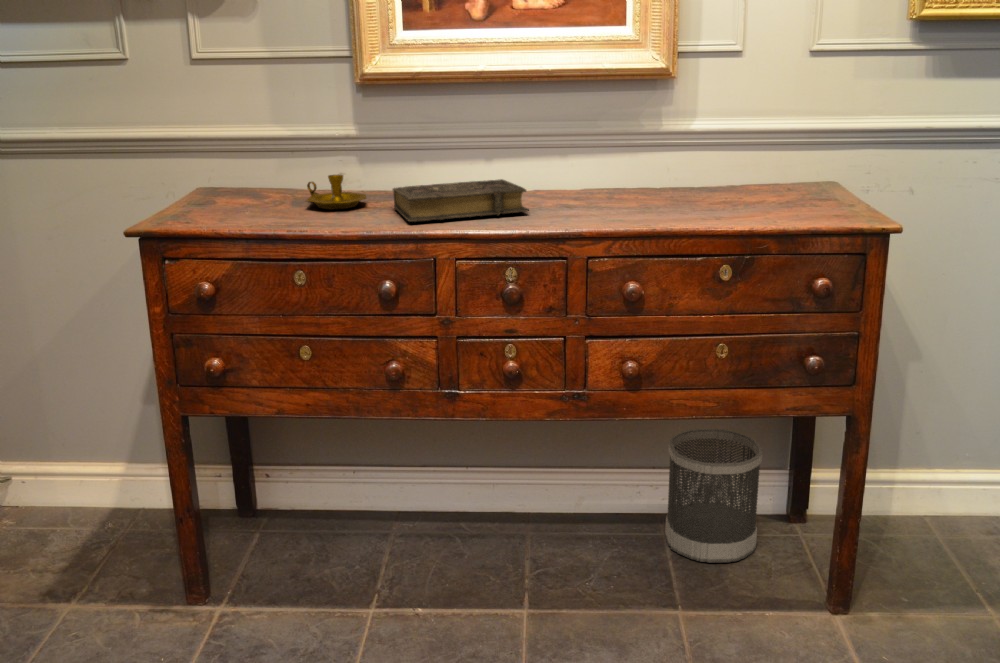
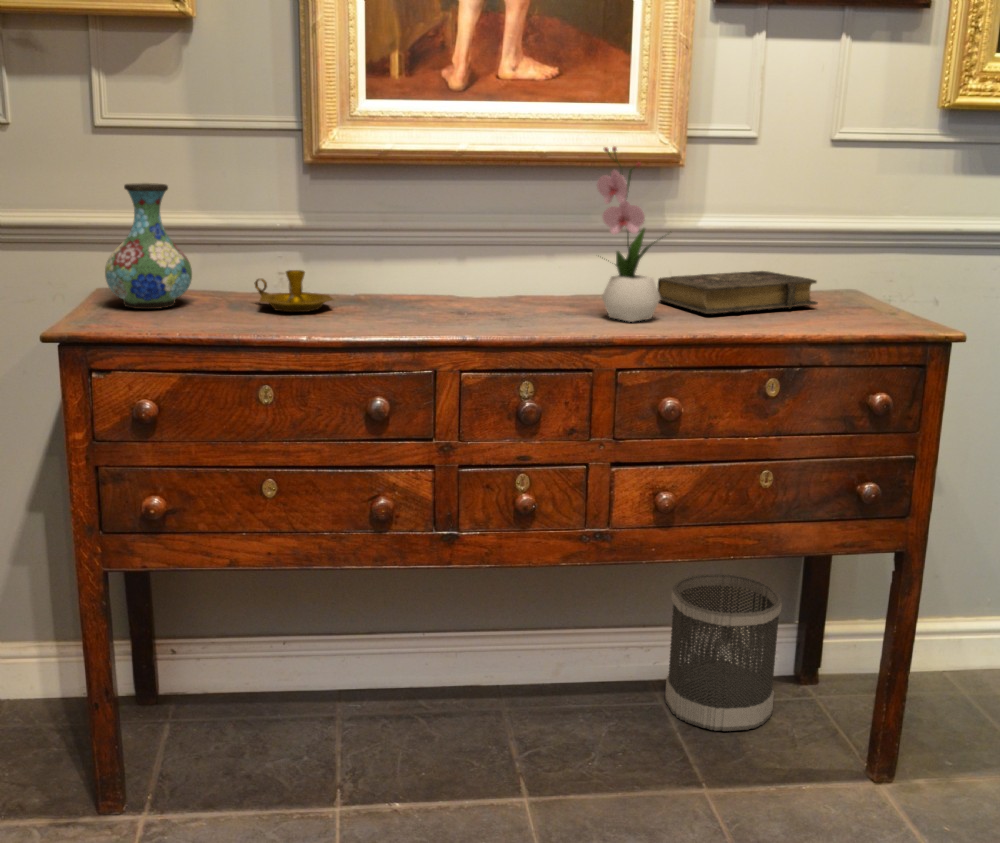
flower arrangement: none [576,66,643,216] -> present [597,147,661,322]
vase: none [188,106,258,208] -> present [105,183,192,309]
book: present [393,179,529,222] -> present [658,271,818,314]

